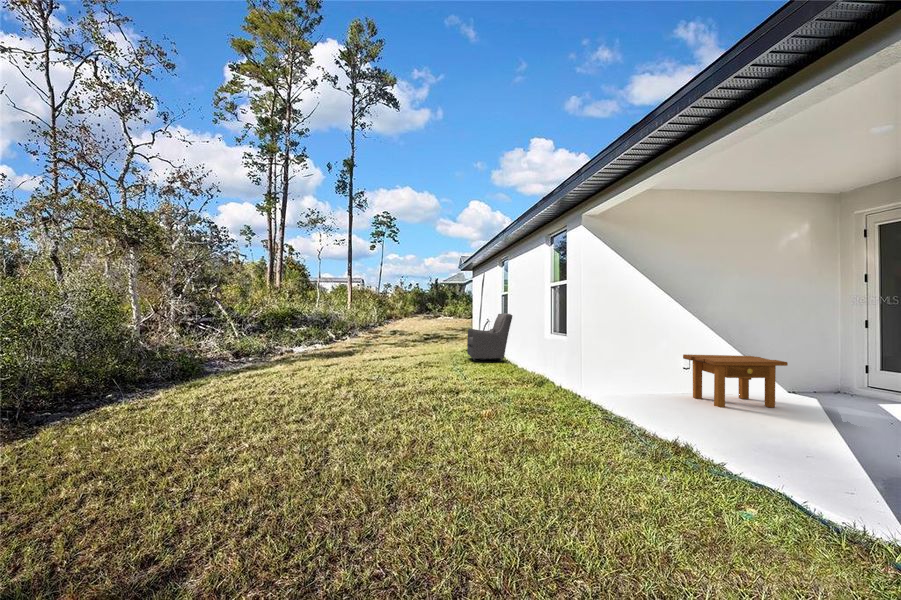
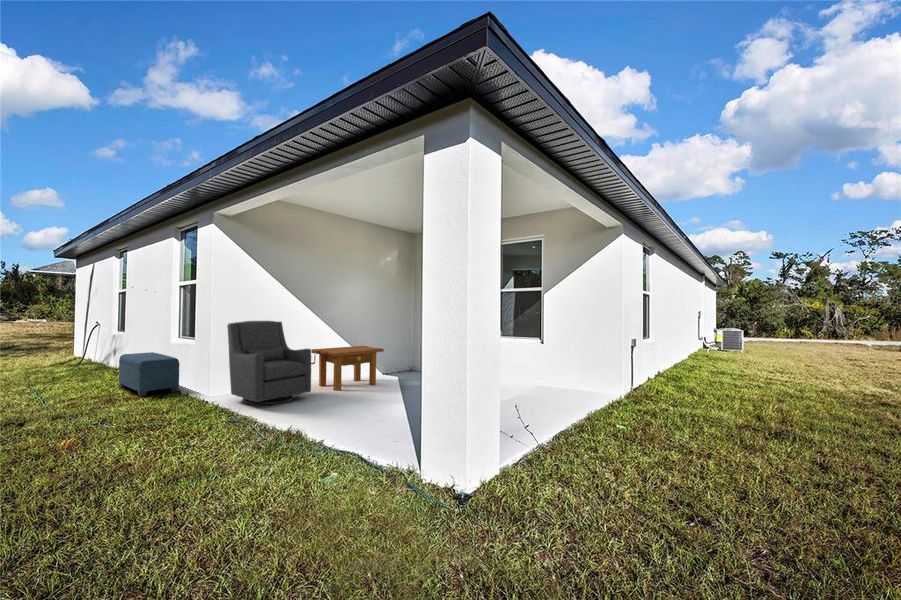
chair: present [467,313,512,362] -> present [227,321,311,405]
bench: none [508,345,553,383] -> present [119,352,179,397]

